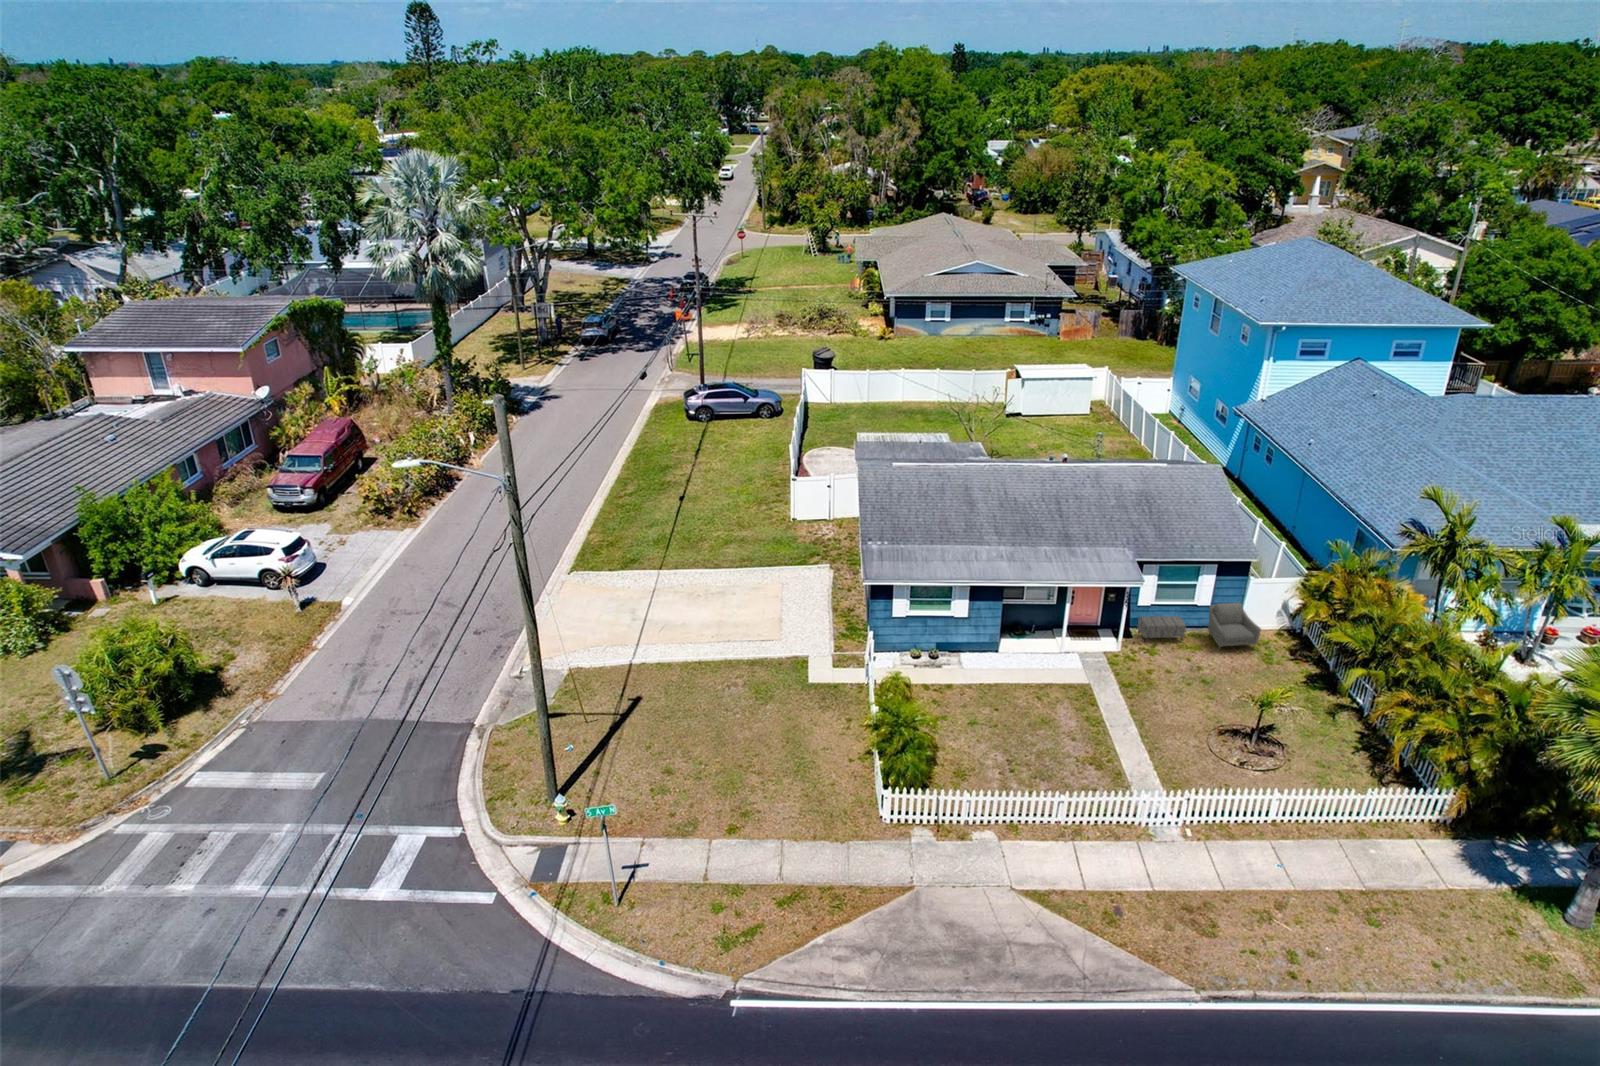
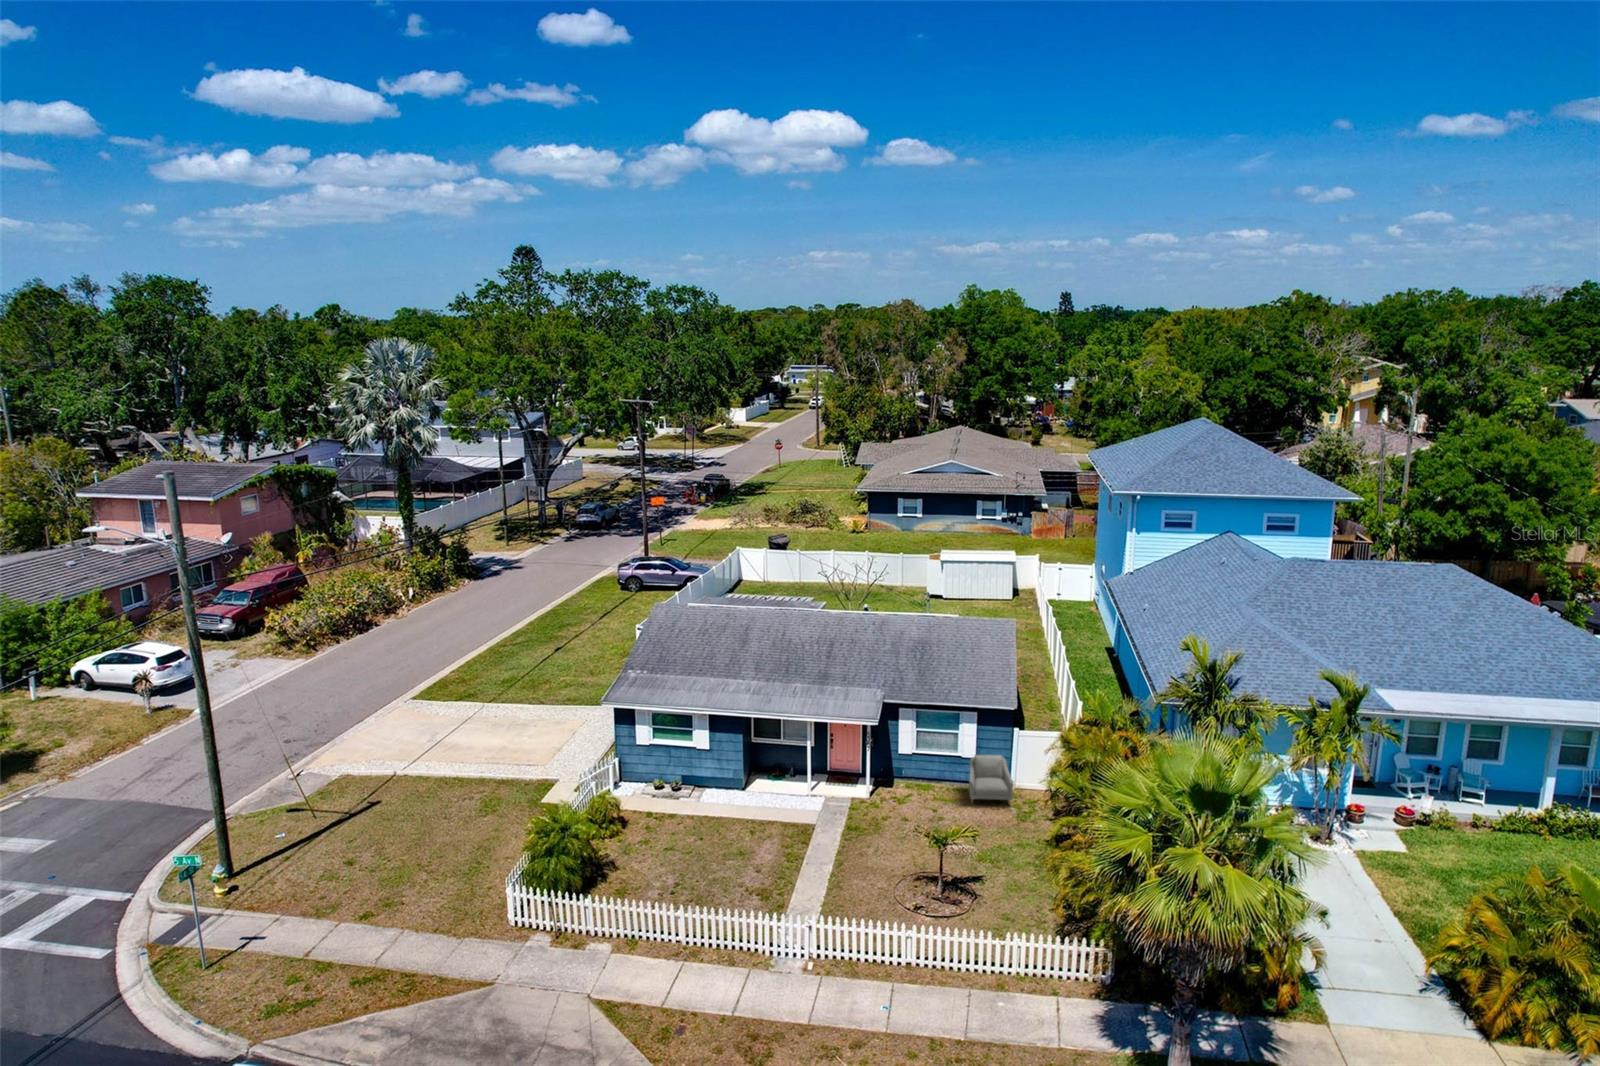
bench: present [1138,616,1186,642] -> none [899,765,943,794]

